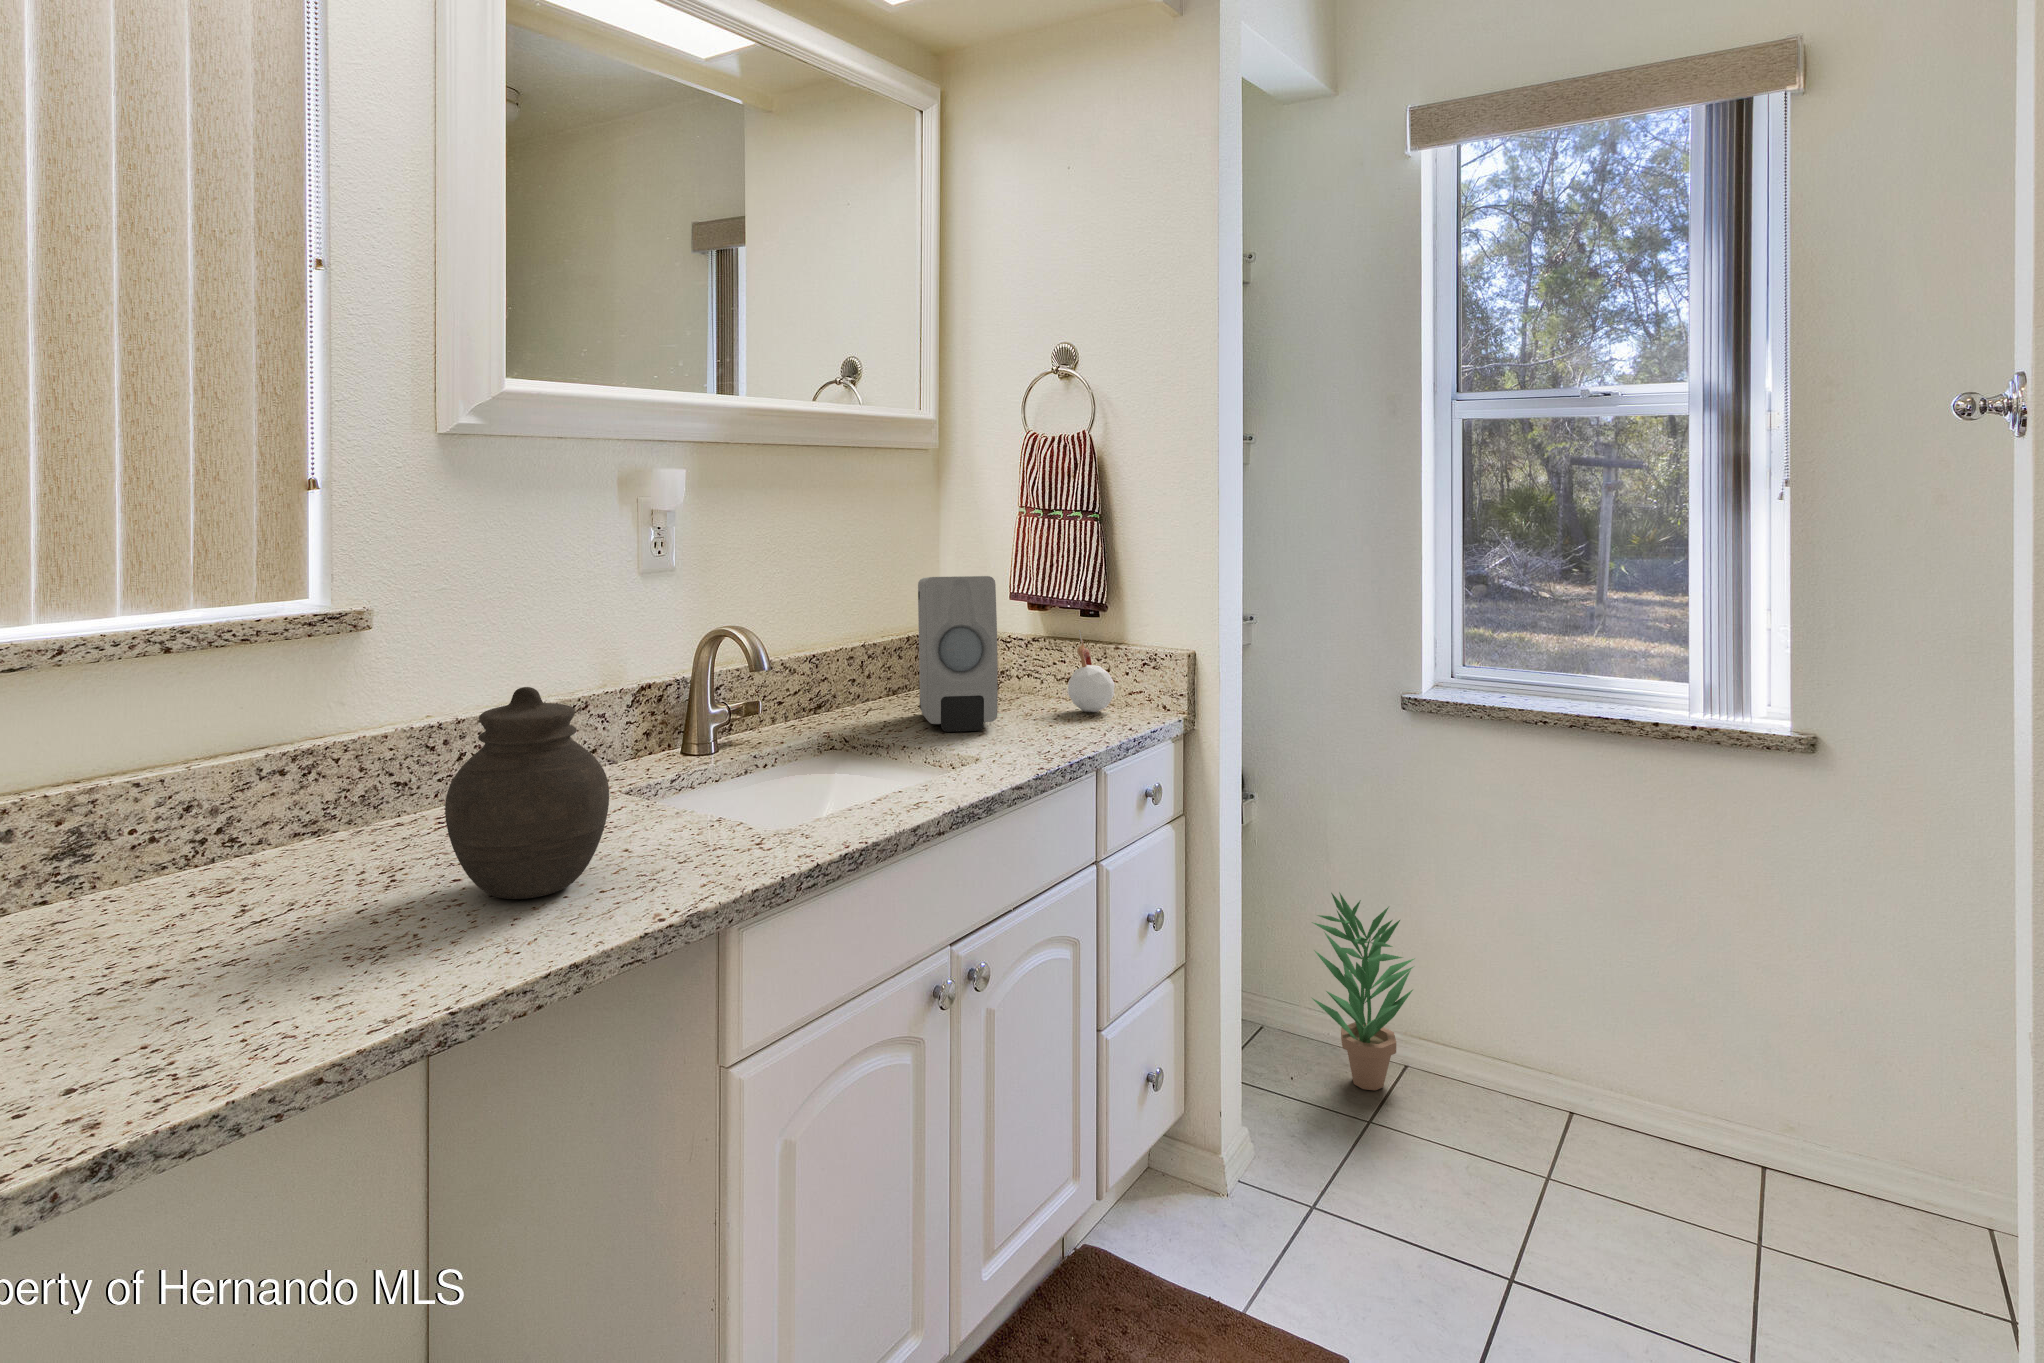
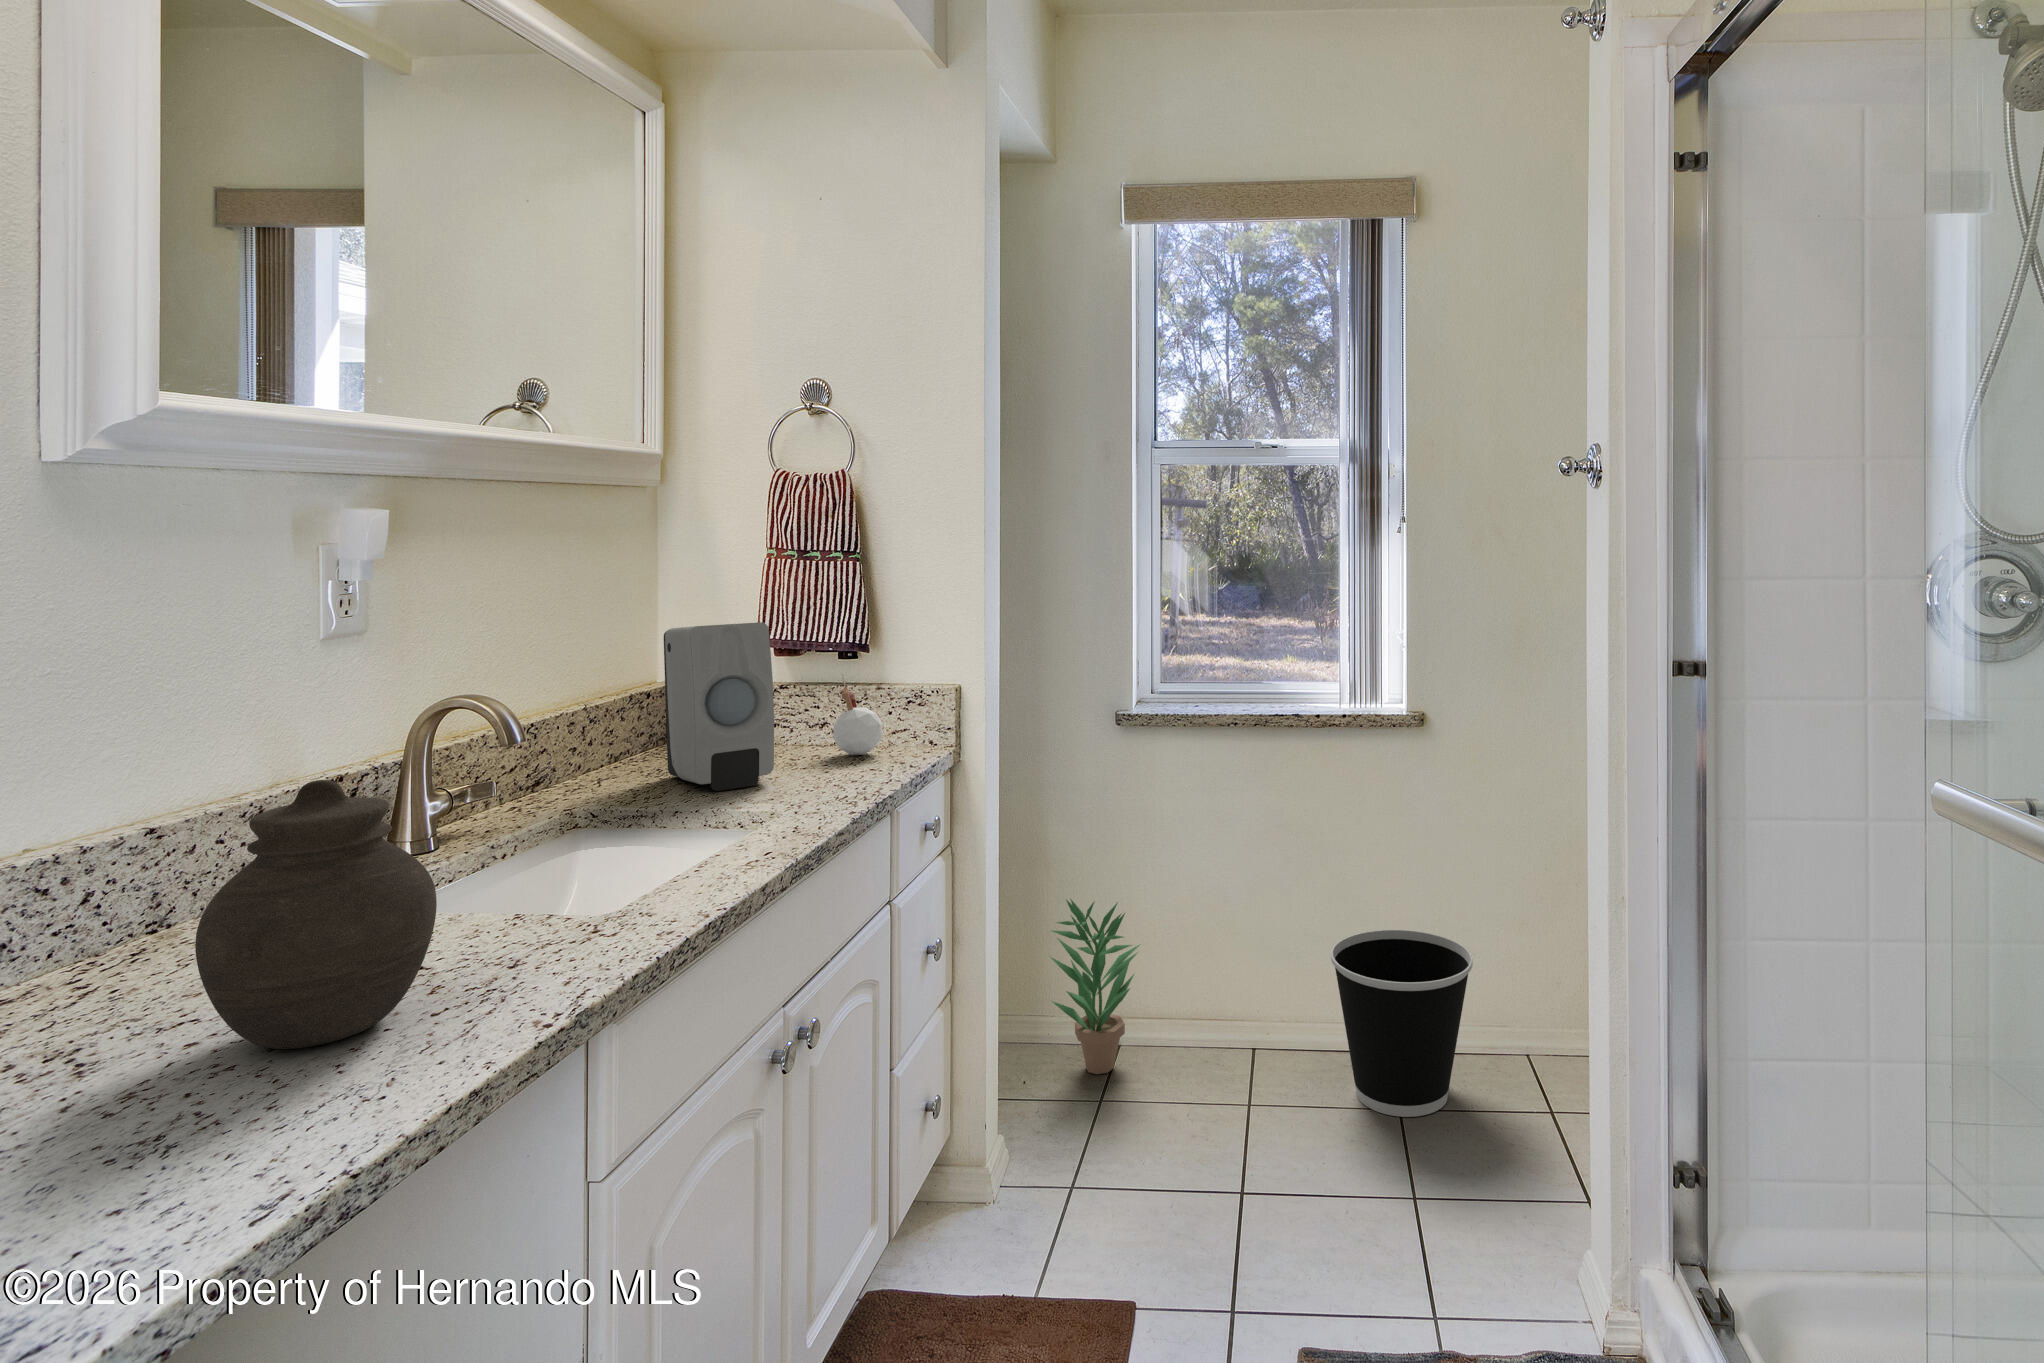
wastebasket: none [1656,1006,1876,1264] -> present [1331,930,1473,1117]

